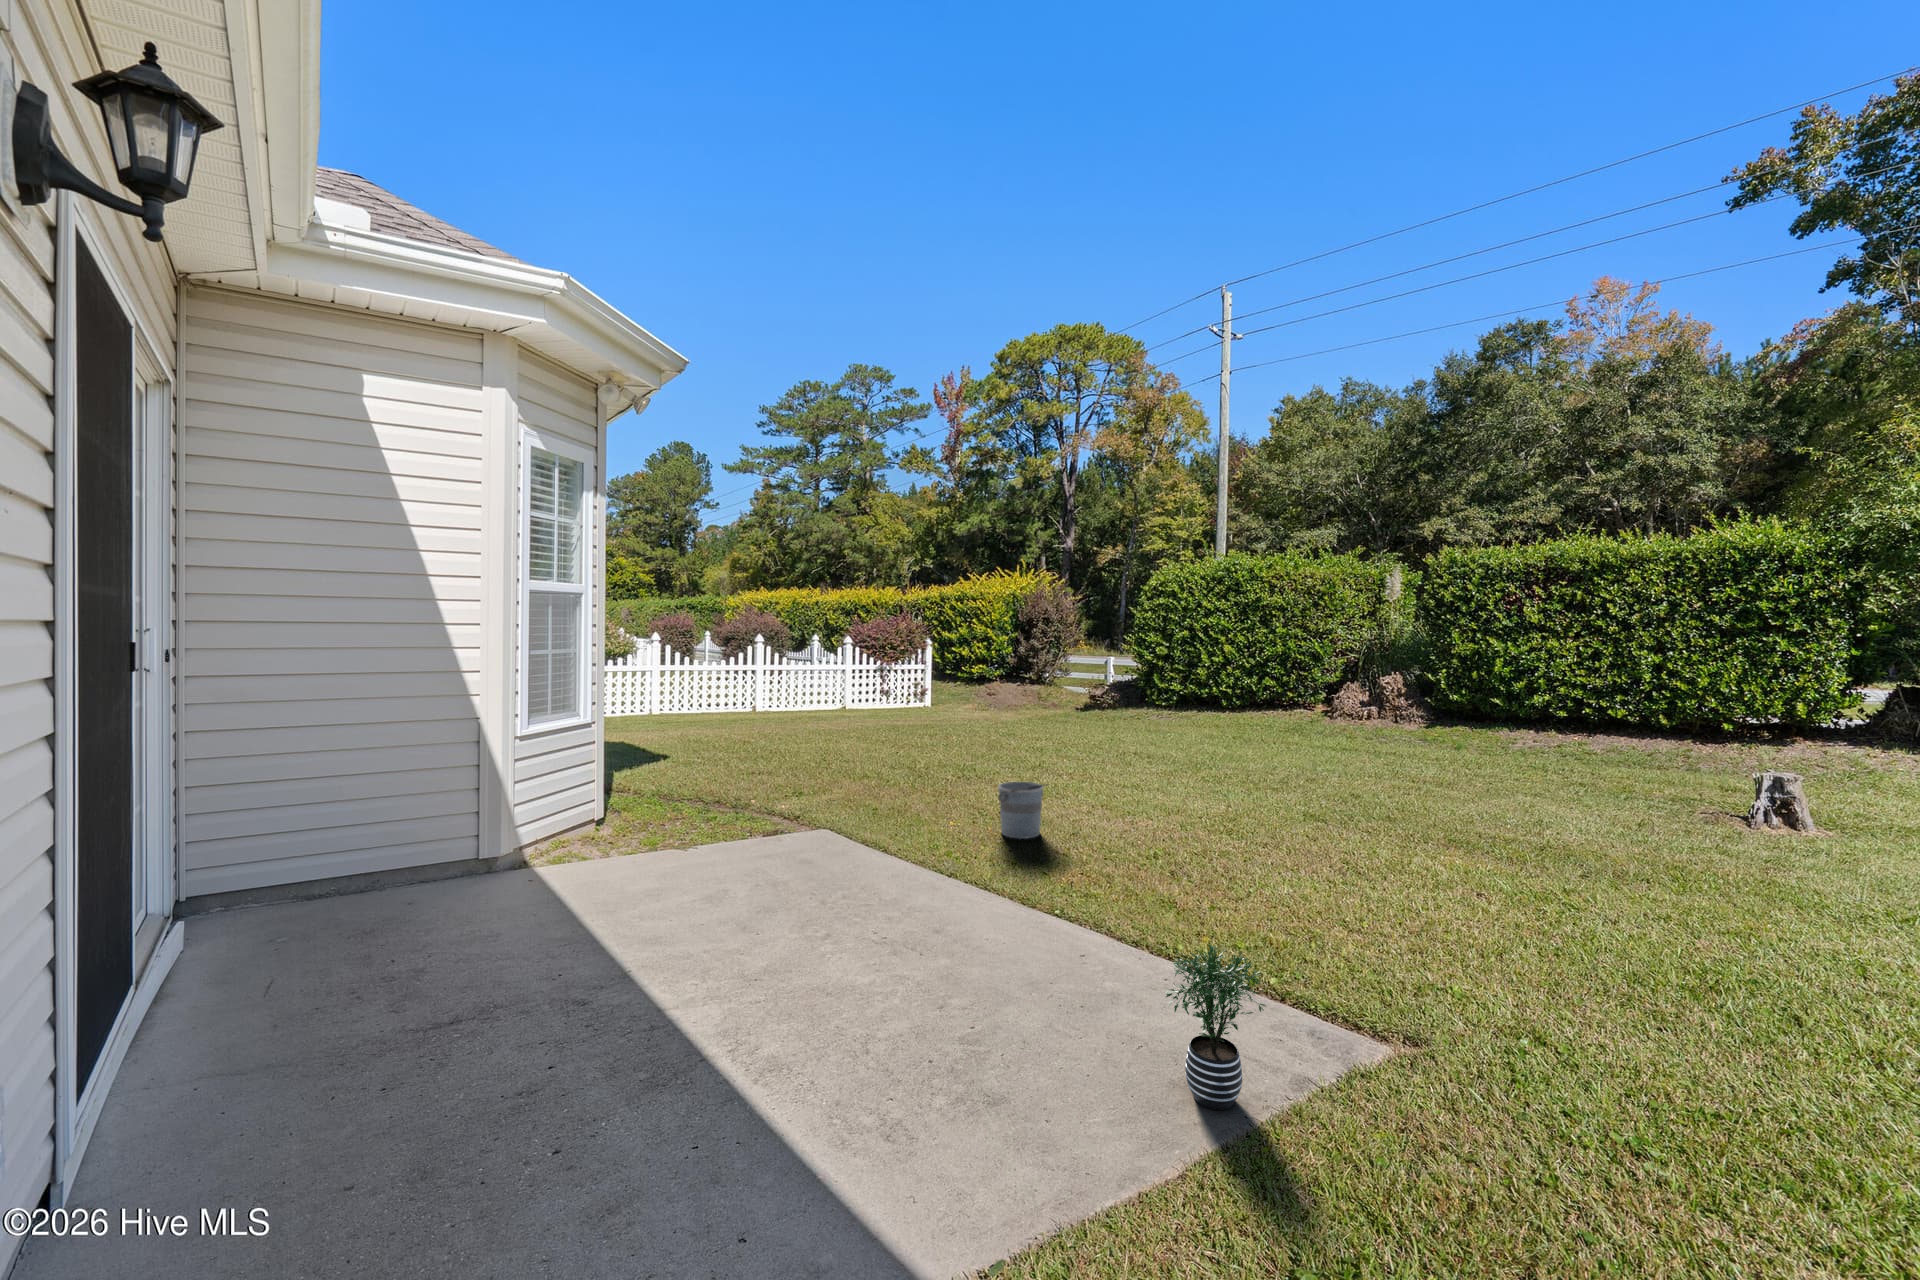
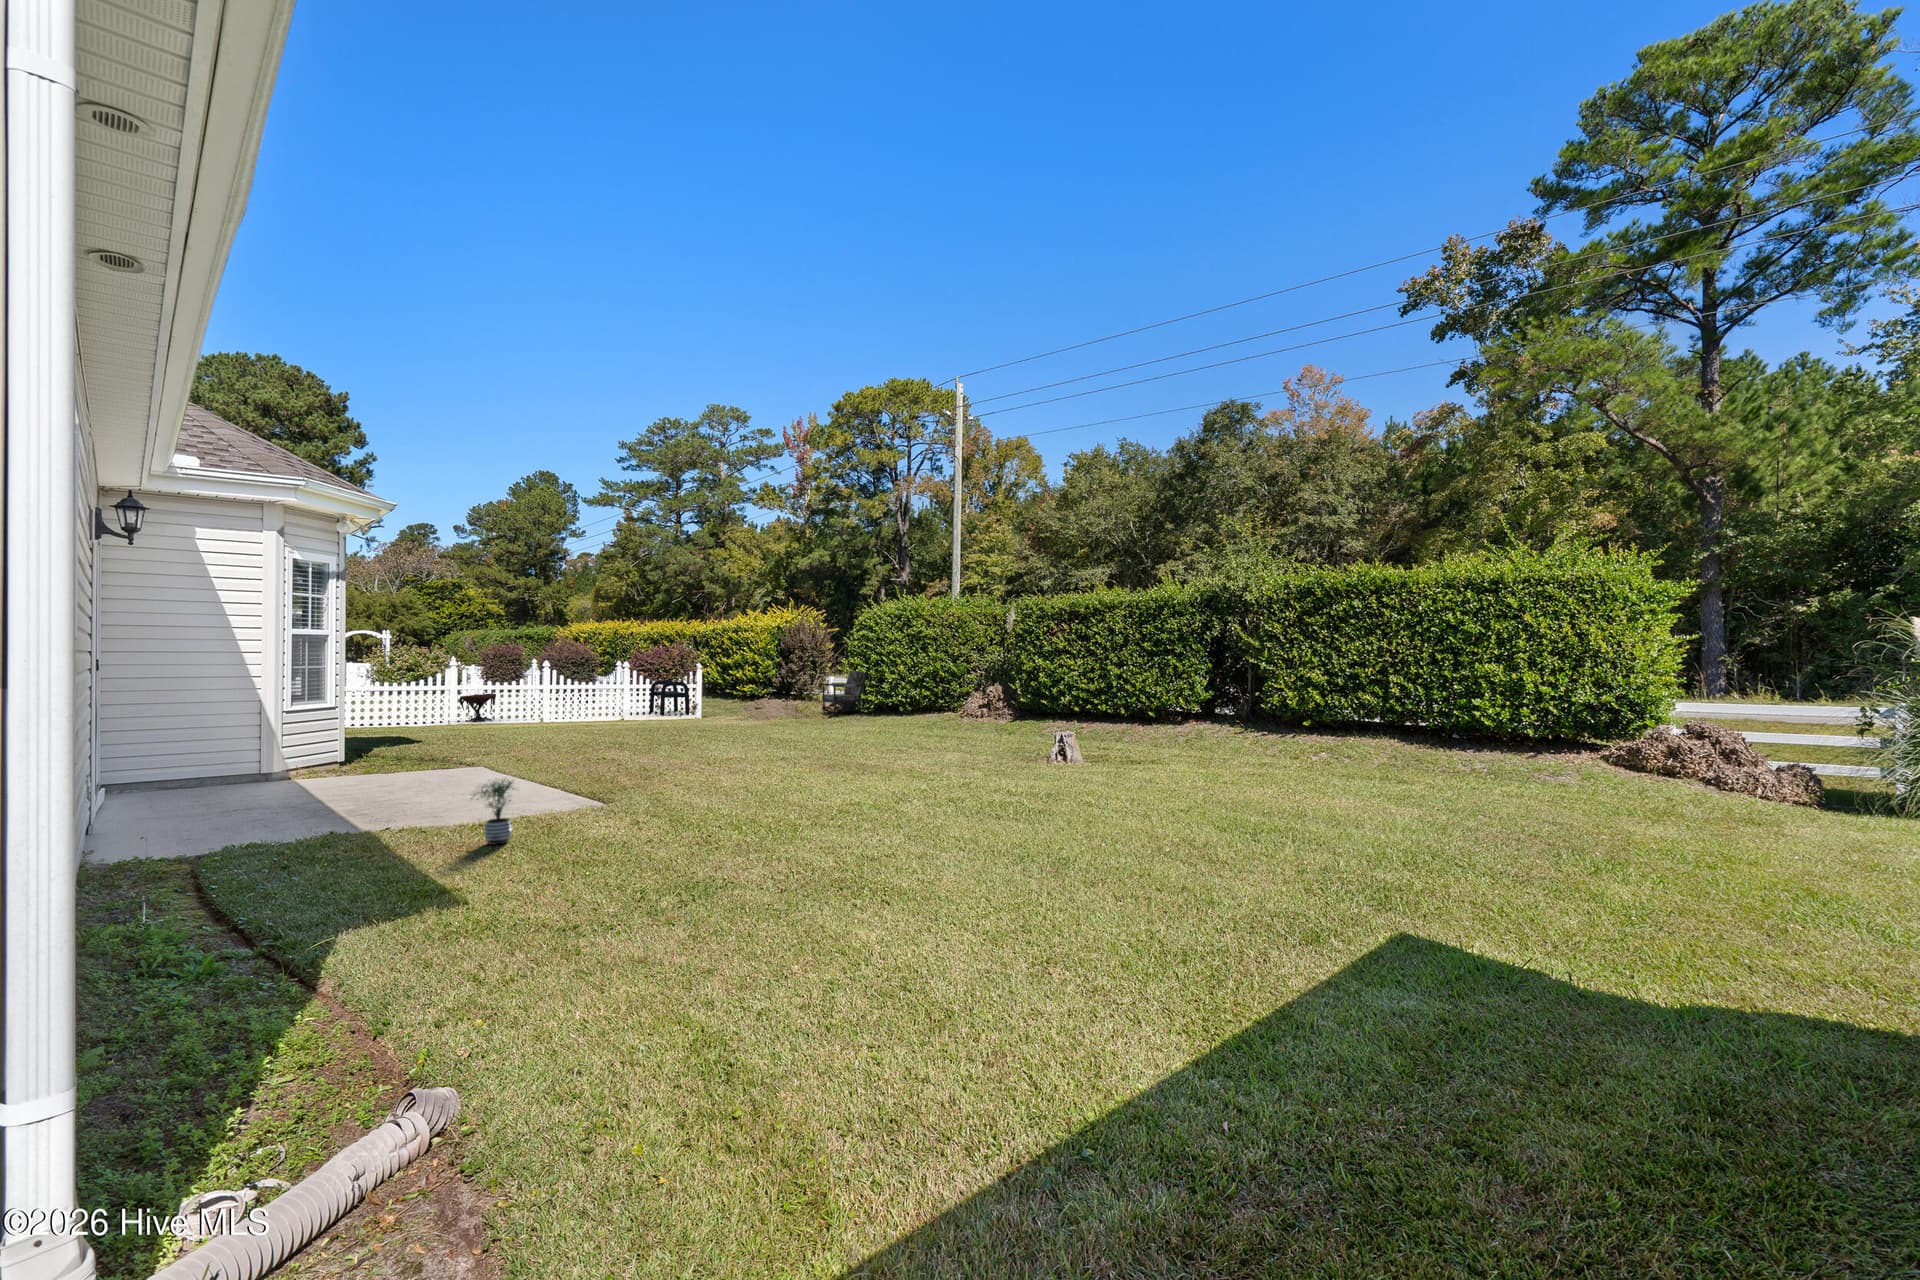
armchair: none [1074,650,1130,703] -> present [822,671,868,714]
bench: none [873,660,923,702] -> present [650,680,689,715]
side table: none [678,678,717,711] -> present [459,694,496,722]
bucket: present [998,781,1048,839] -> none [577,745,615,779]

